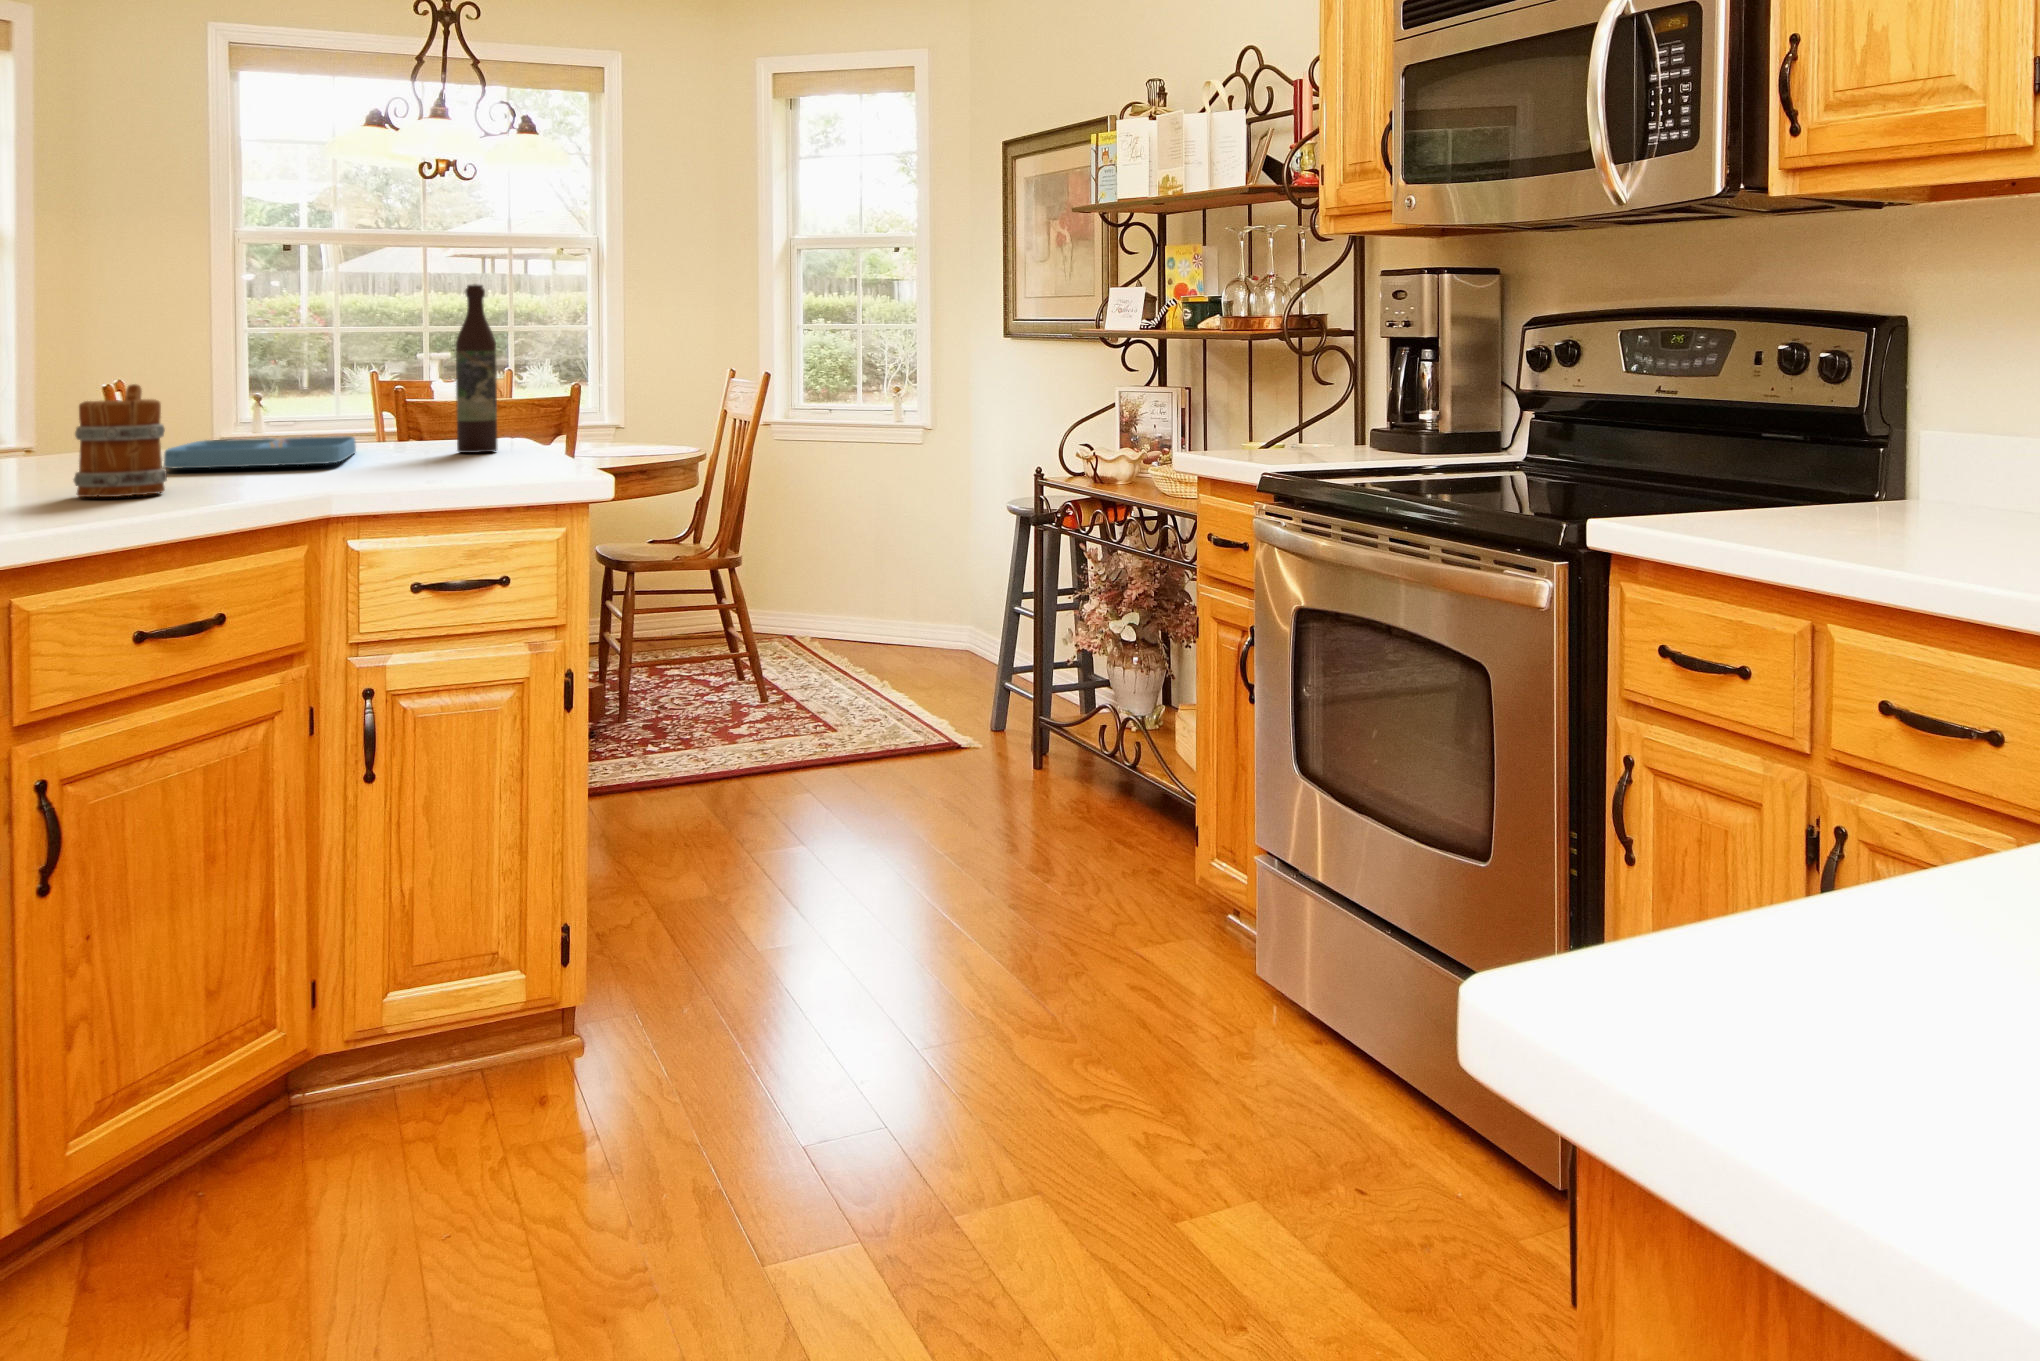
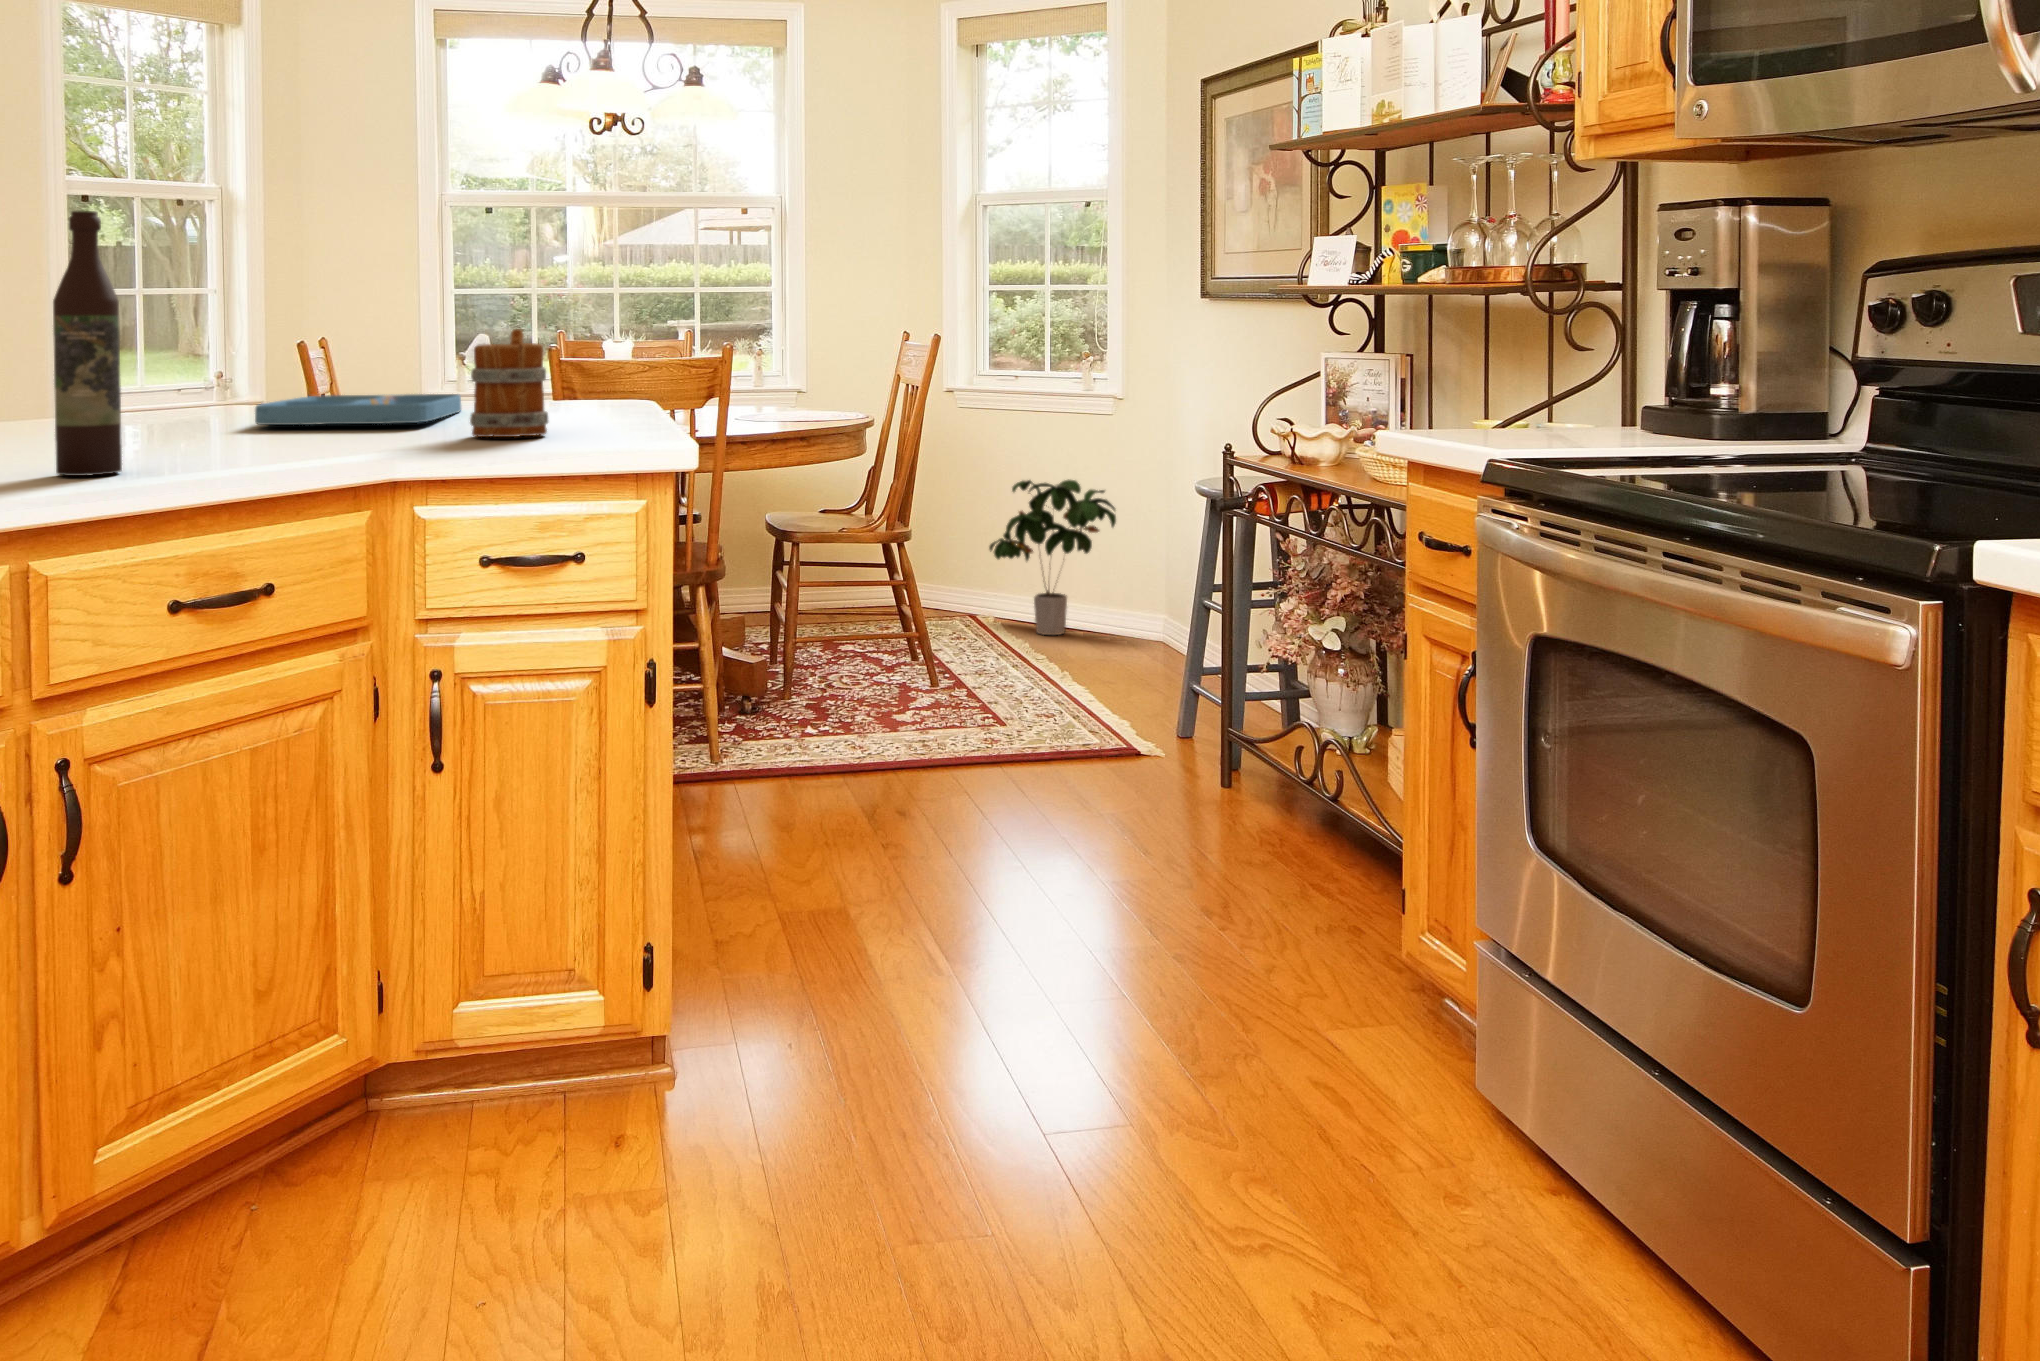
wine bottle: present [456,285,498,453] -> present [53,211,122,476]
mug: present [74,384,167,497] -> present [470,329,548,437]
potted plant: none [810,504,928,647] -> present [989,479,1116,635]

